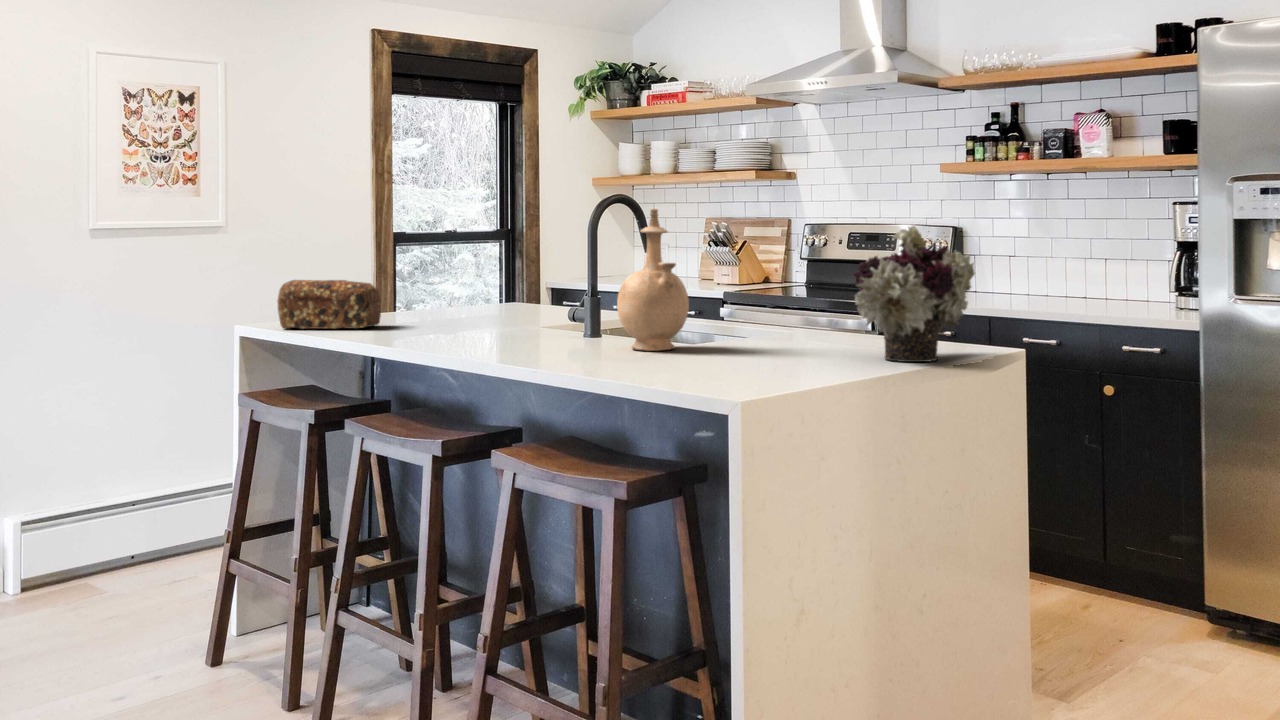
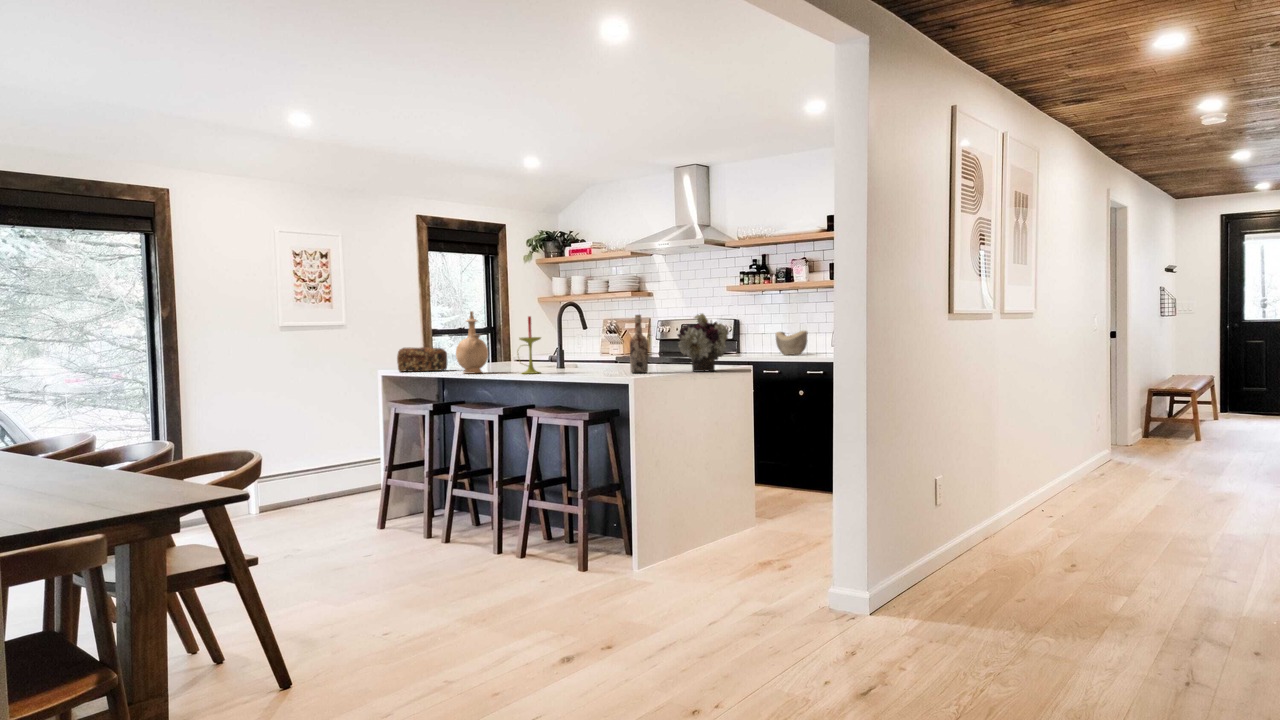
vase: present [617,209,689,351] -> present [456,311,488,374]
candle: none [496,221,552,351] -> present [517,316,541,374]
wine bottle: none [743,227,784,362] -> present [630,315,648,373]
decorative bowl: none [1034,252,1099,298] -> present [776,331,807,355]

